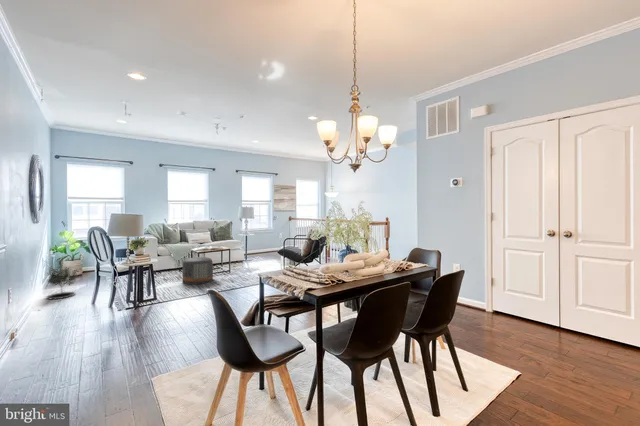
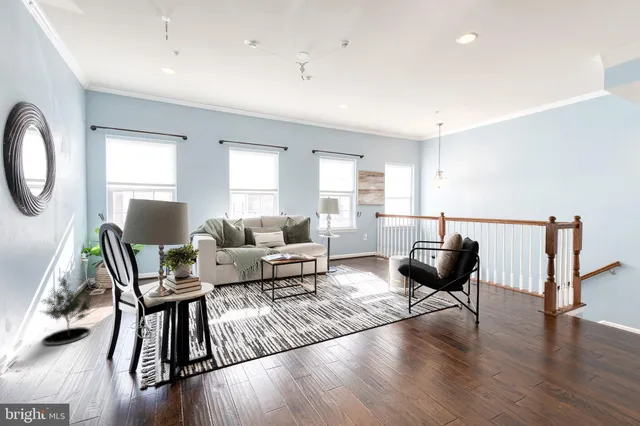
pouf: present [182,257,213,284] -> none [252,273,297,319]

